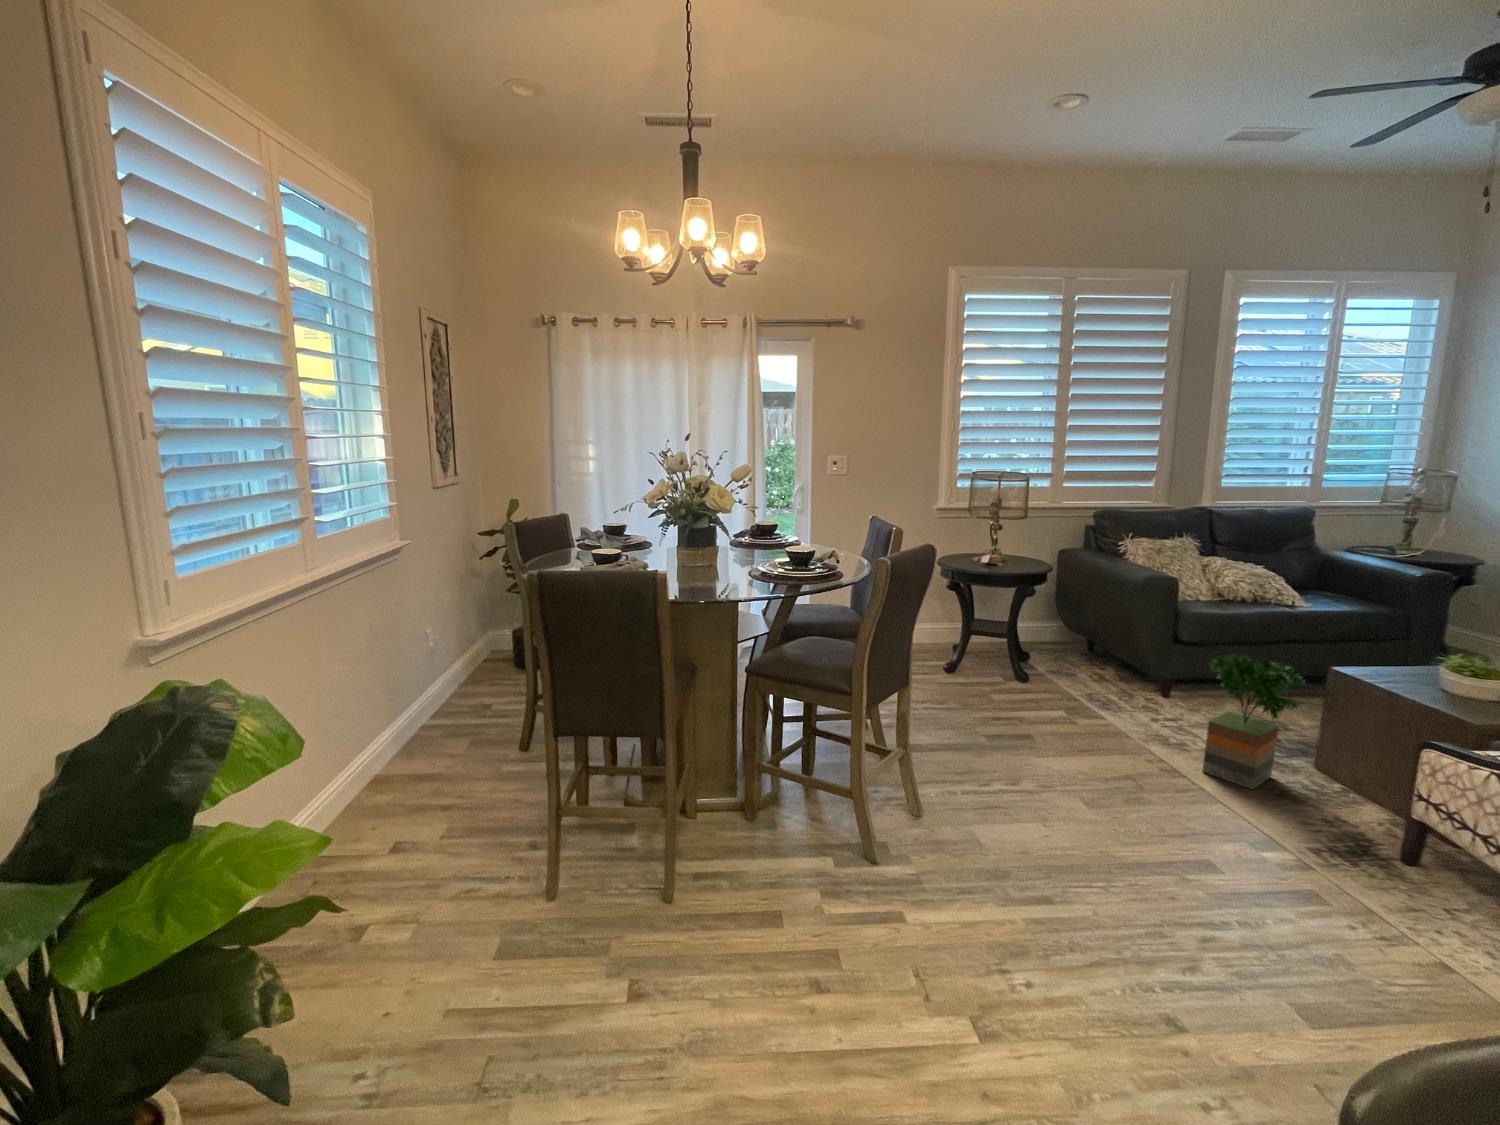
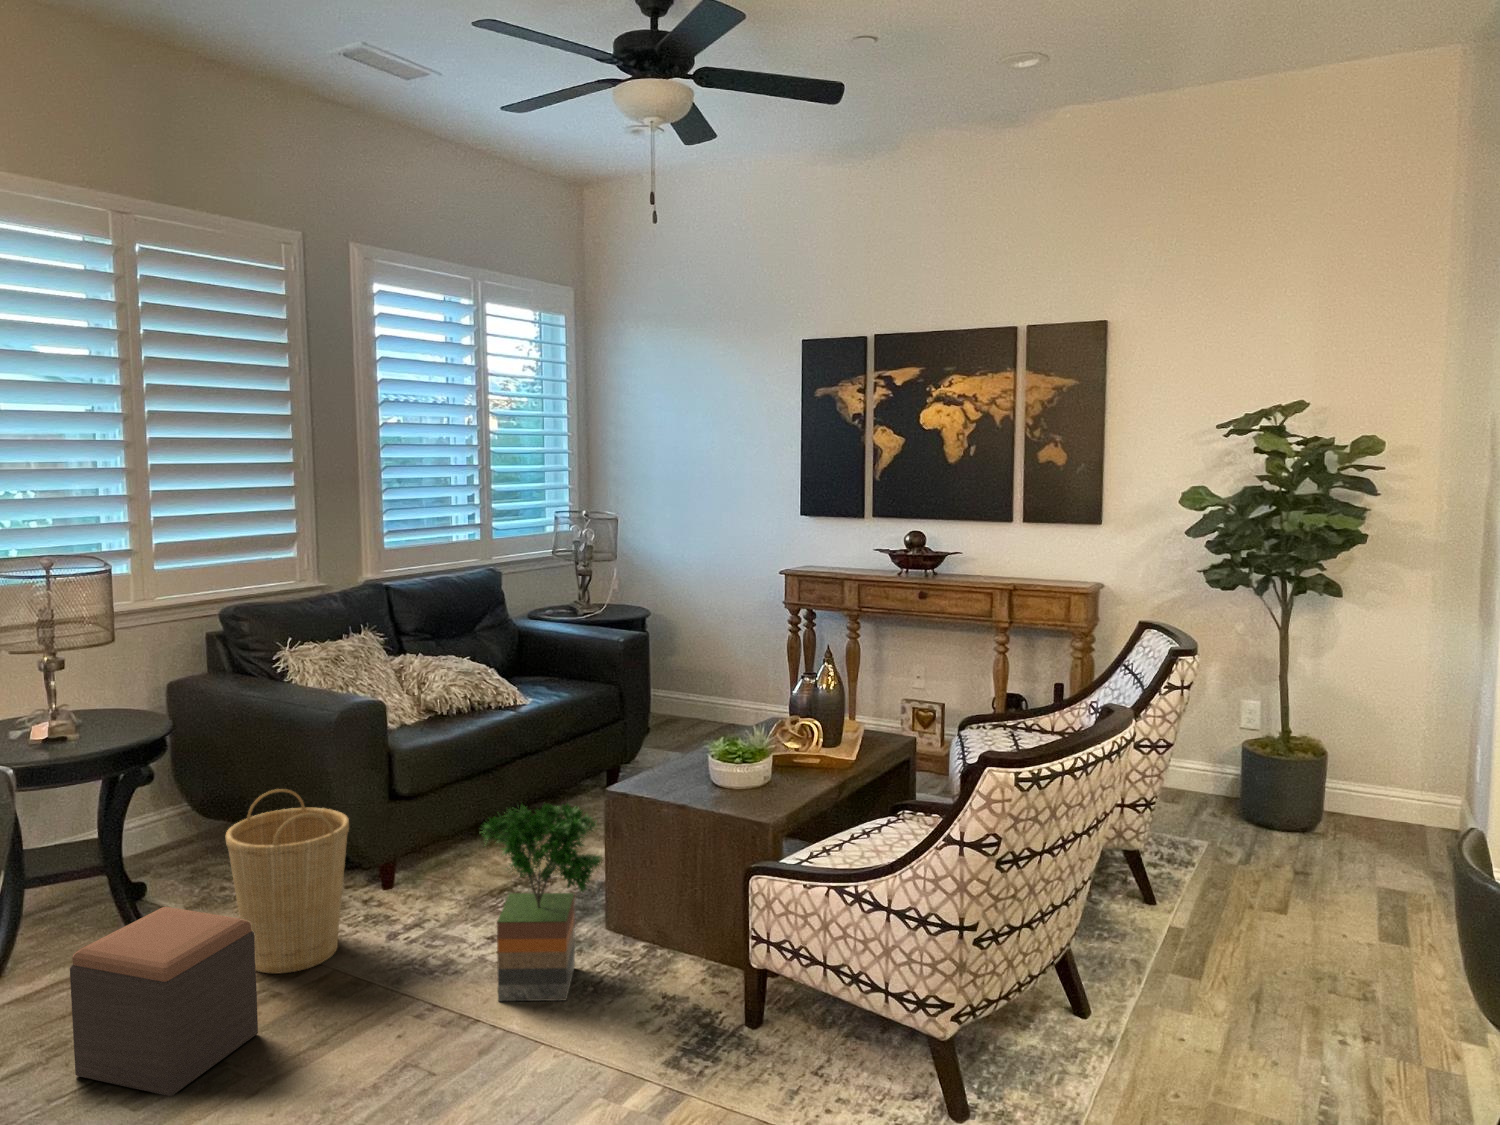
basket: none [1062,614,1135,717] -> present [225,789,349,974]
footstool: none [970,653,1060,740] -> present [70,907,258,1096]

